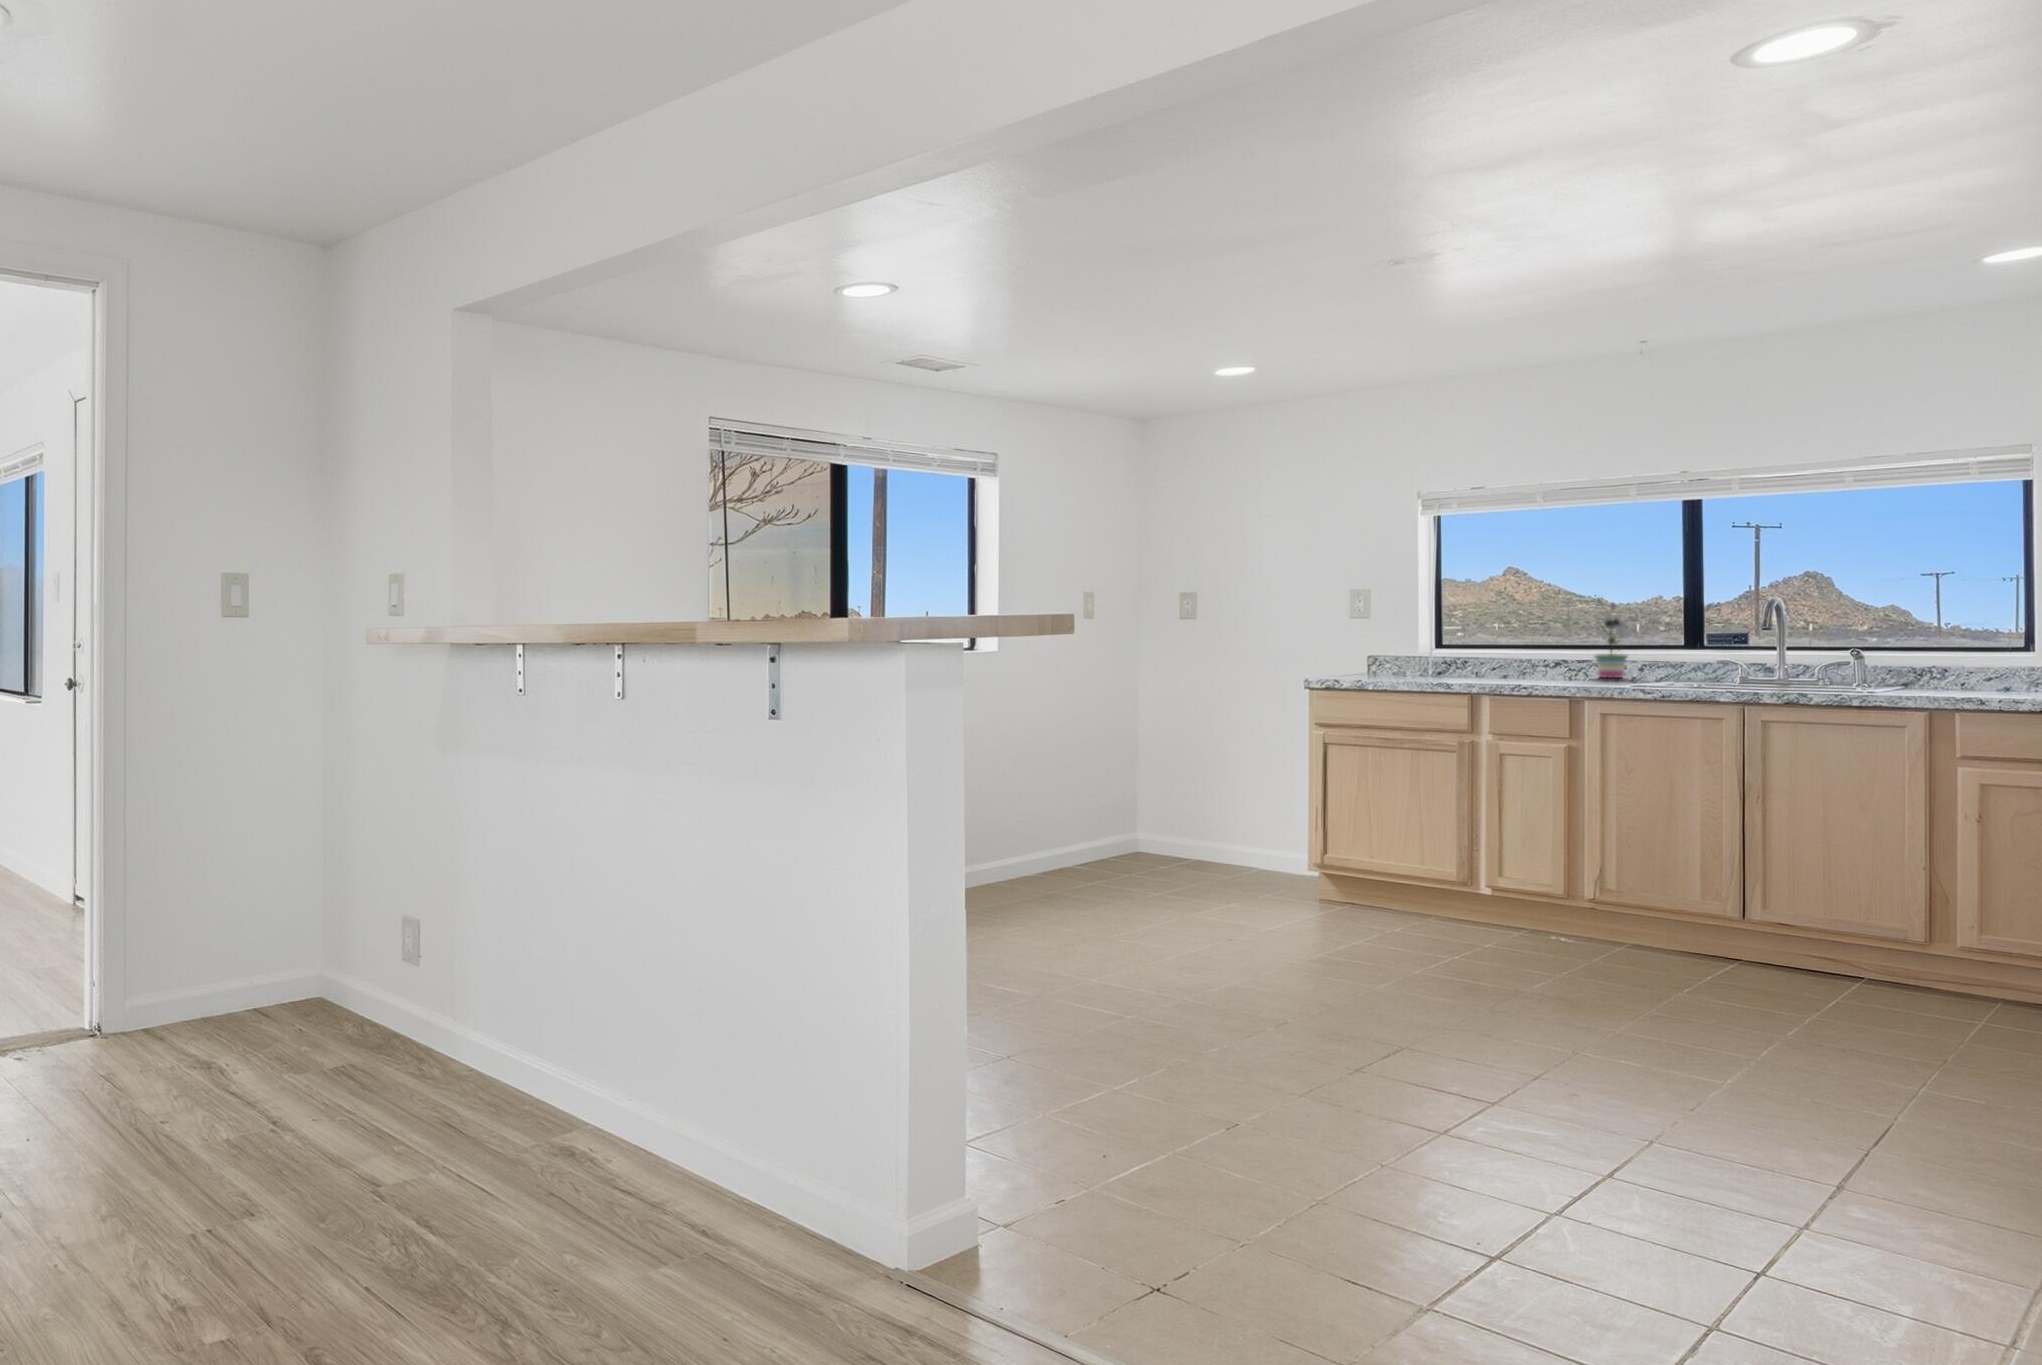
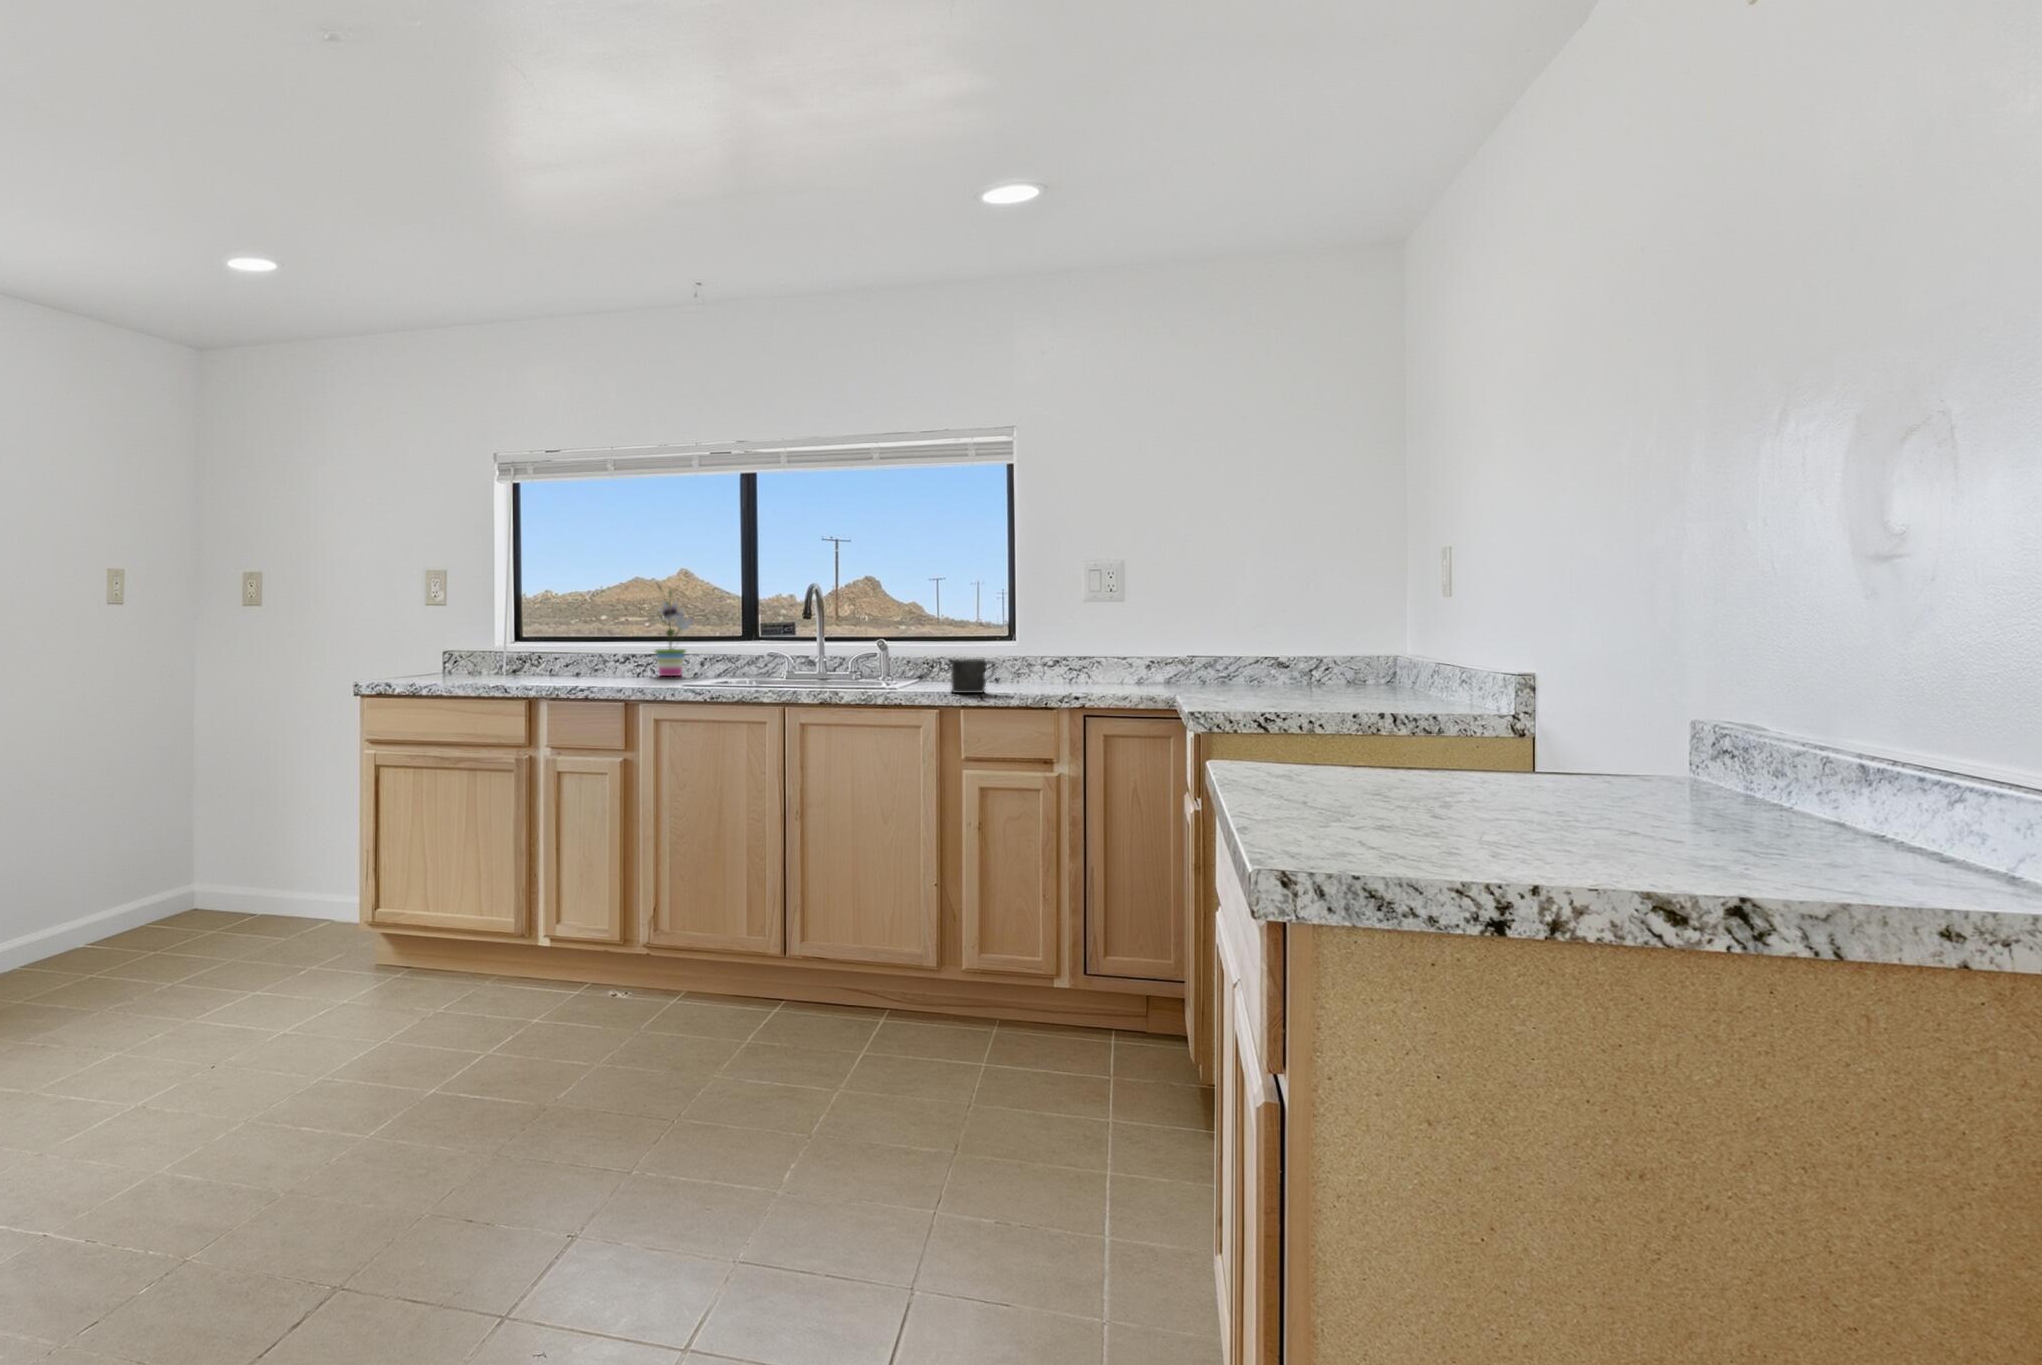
mug: none [1942,668,2000,698] -> present [951,659,995,693]

